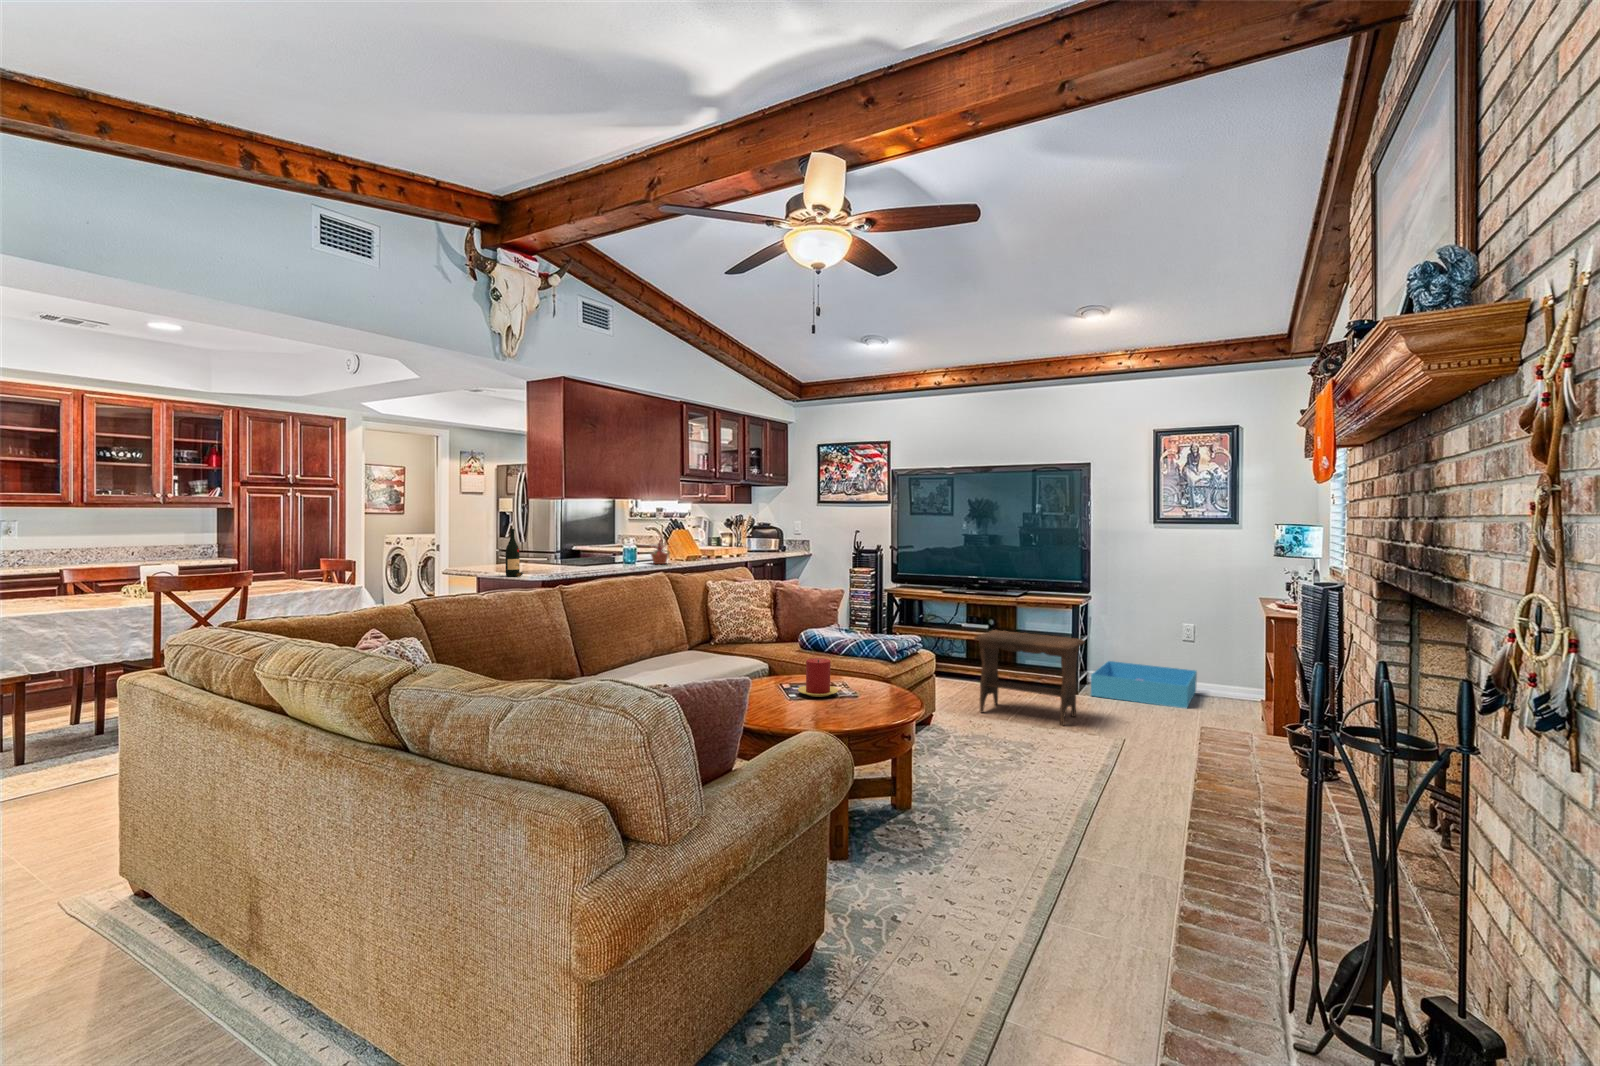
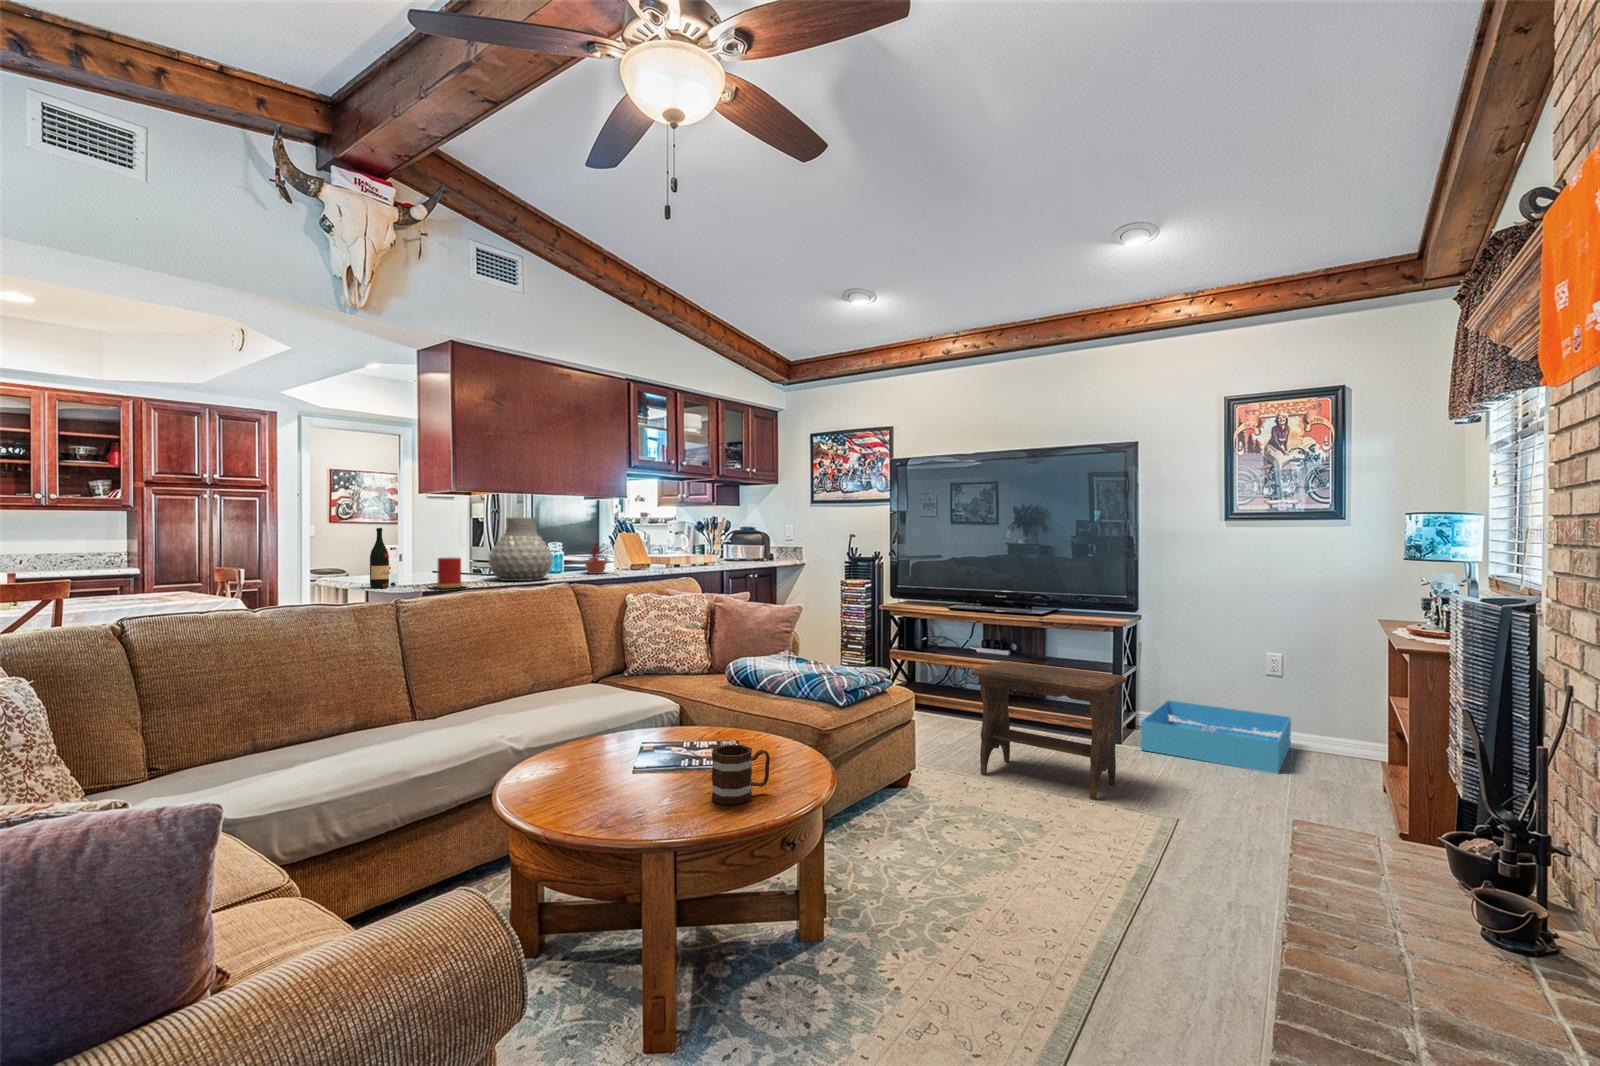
vase: none [585,519,635,570] -> present [488,518,553,581]
candle: present [798,658,838,697] -> present [431,557,467,588]
mug: none [853,676,888,710] -> present [712,745,770,805]

